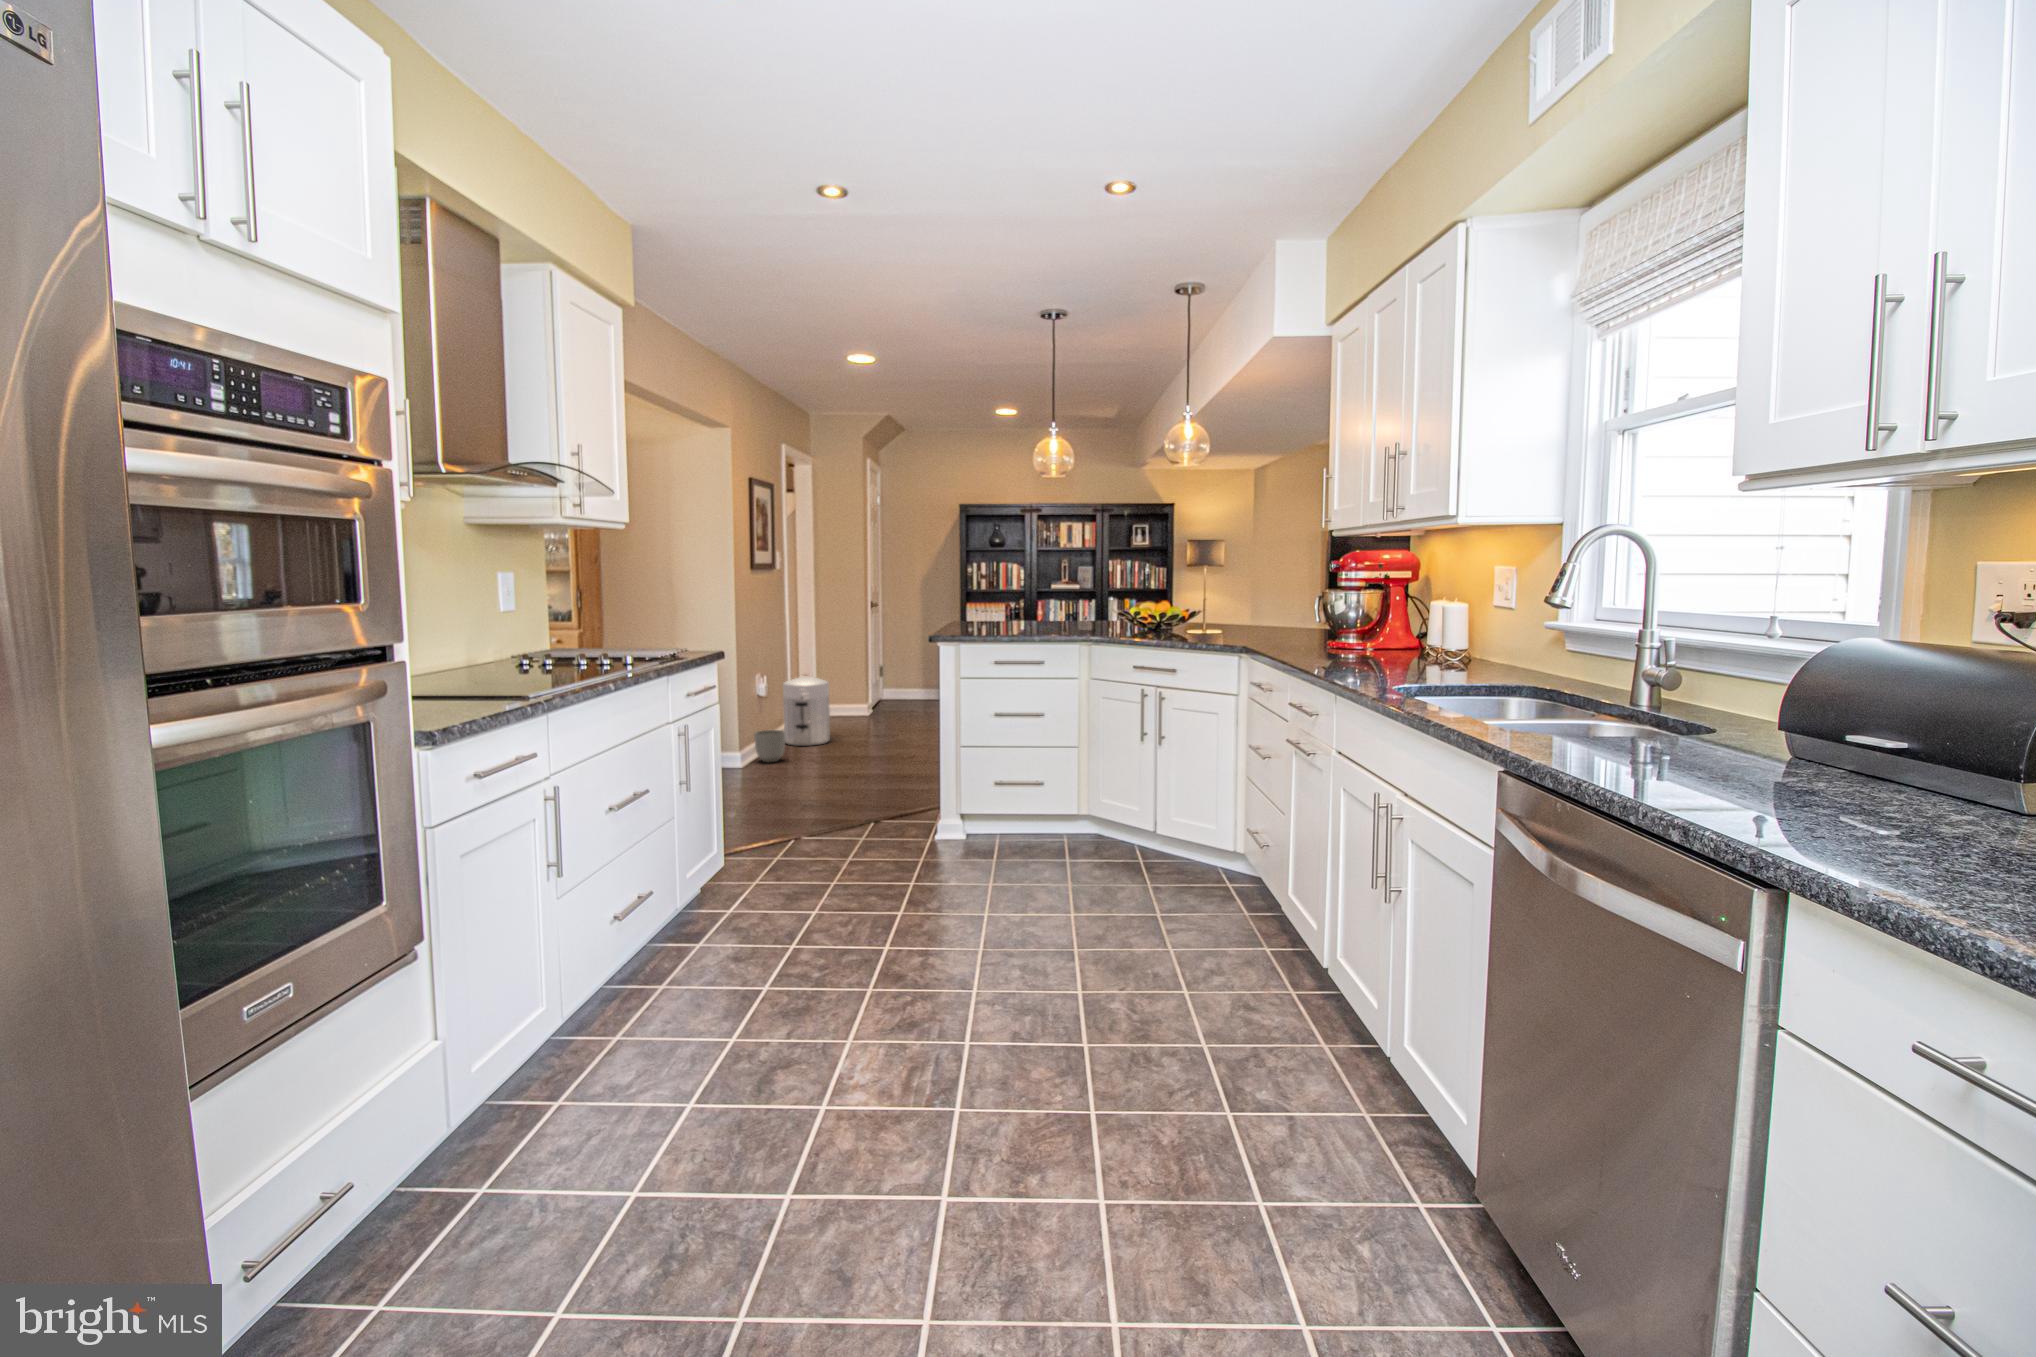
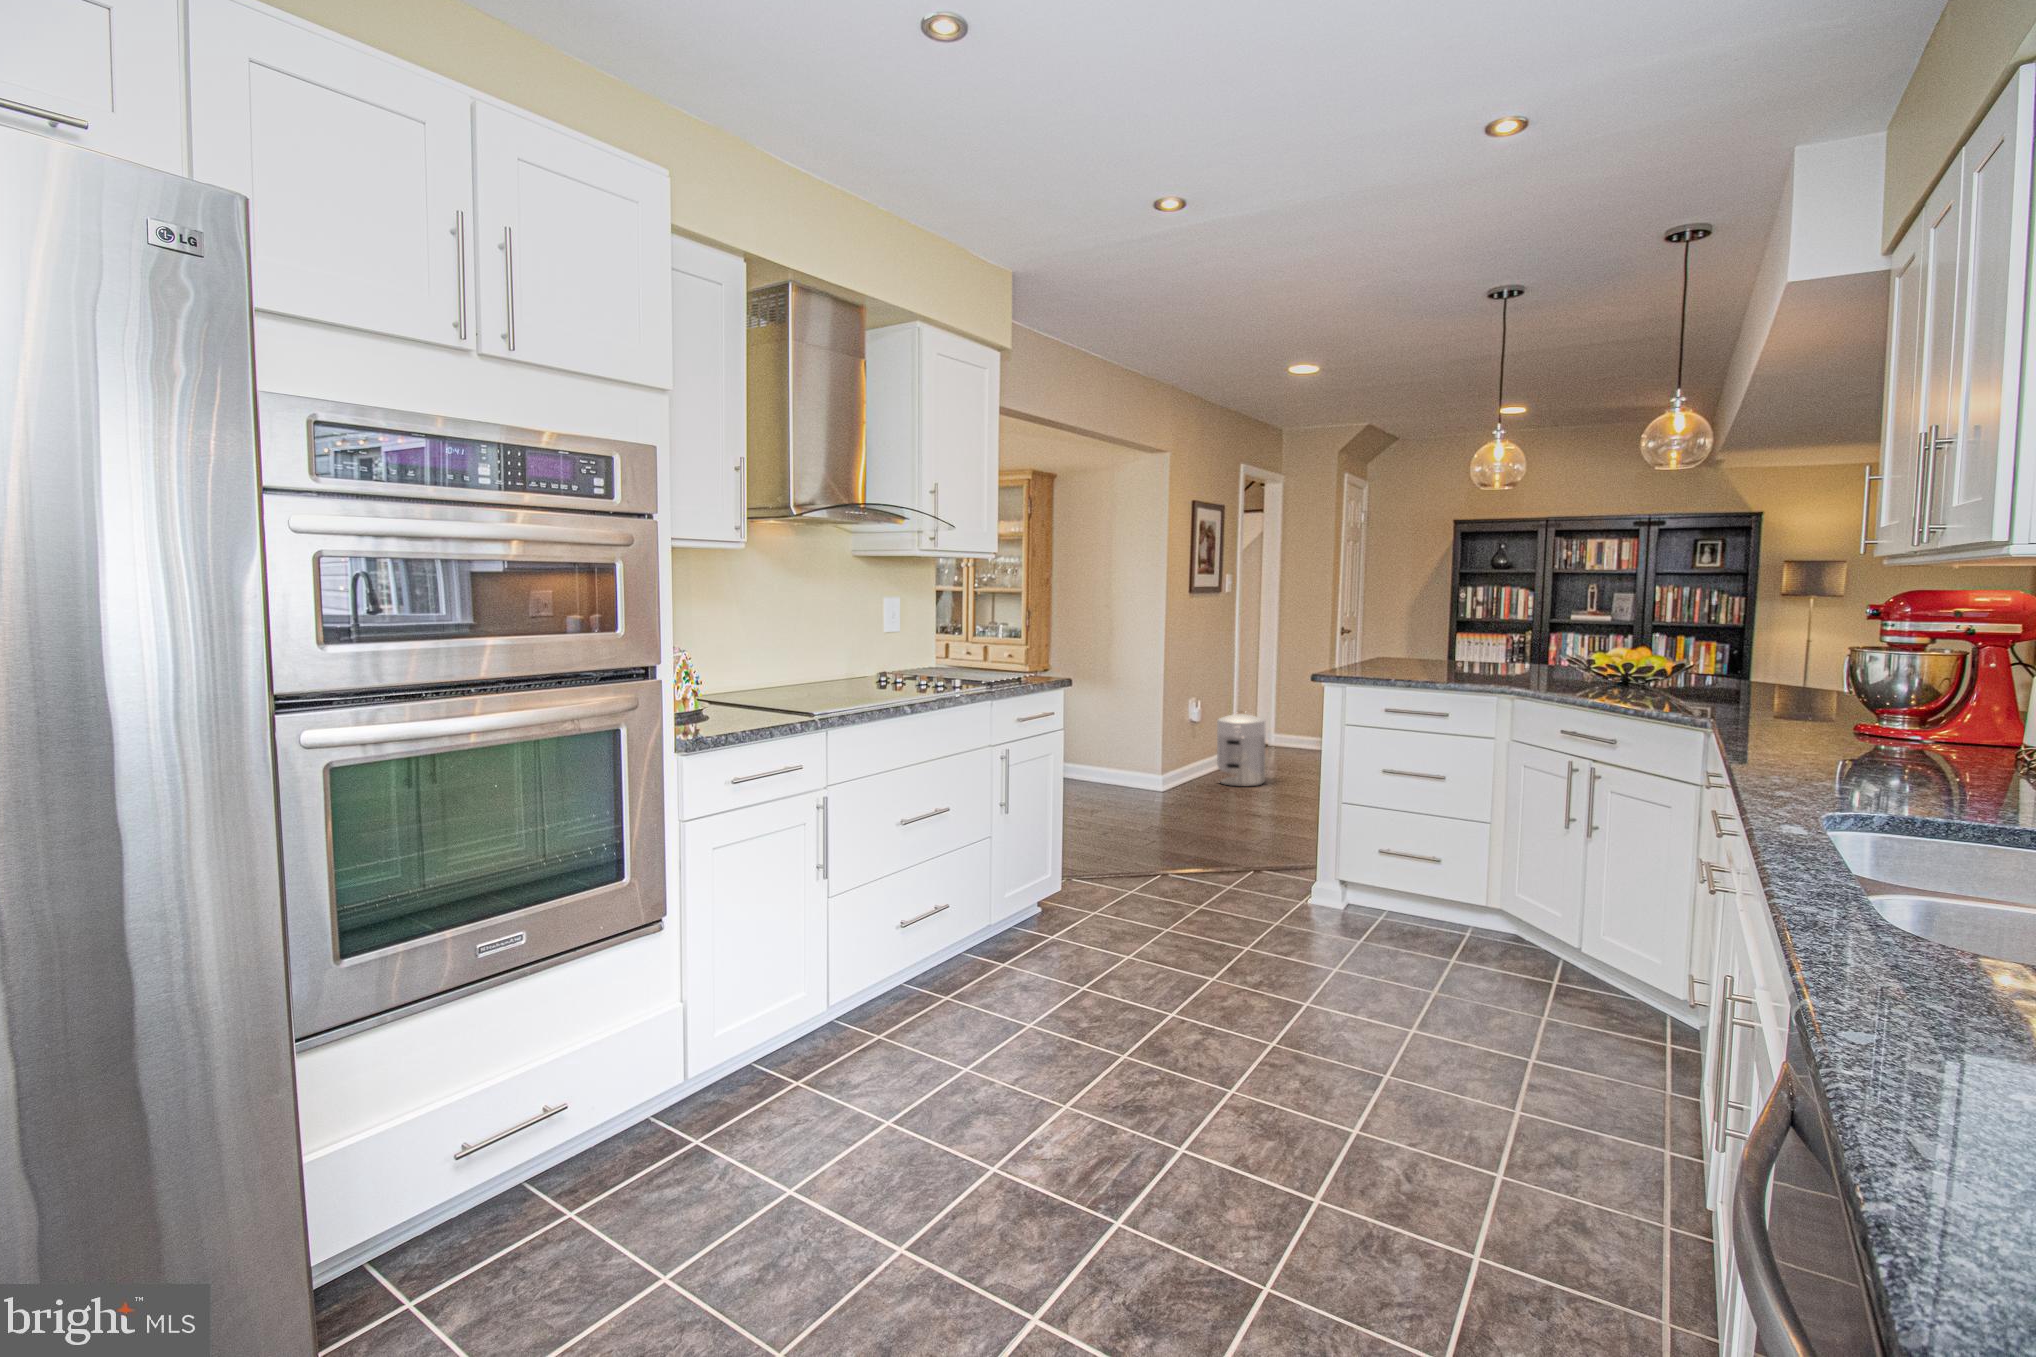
planter: present [754,730,785,762] -> none [1176,766,1207,800]

